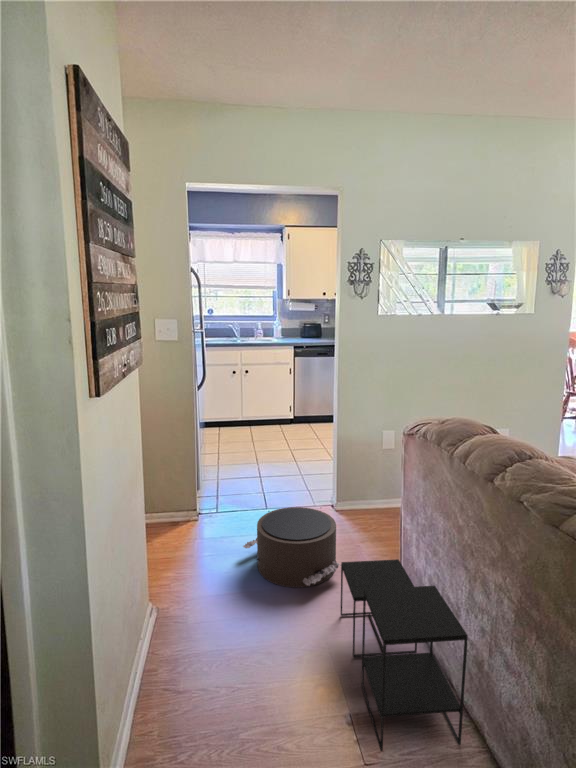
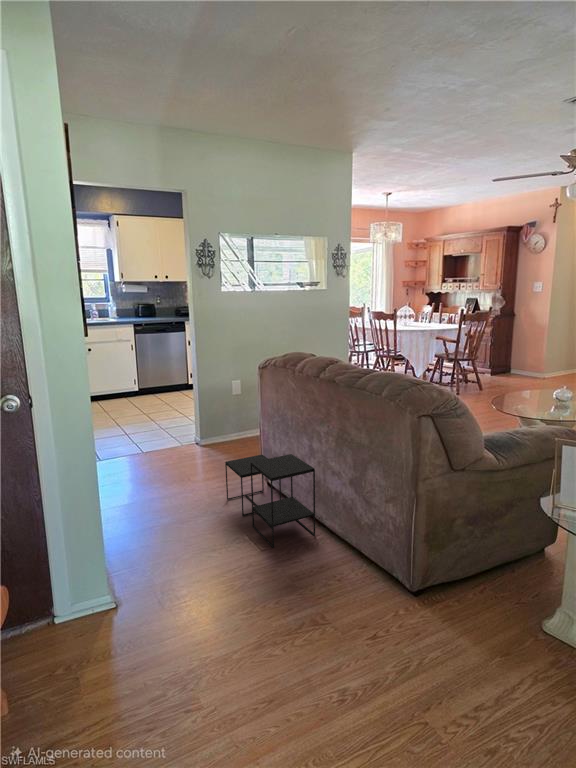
pouf: present [243,507,341,588] -> none [139,440,220,494]

